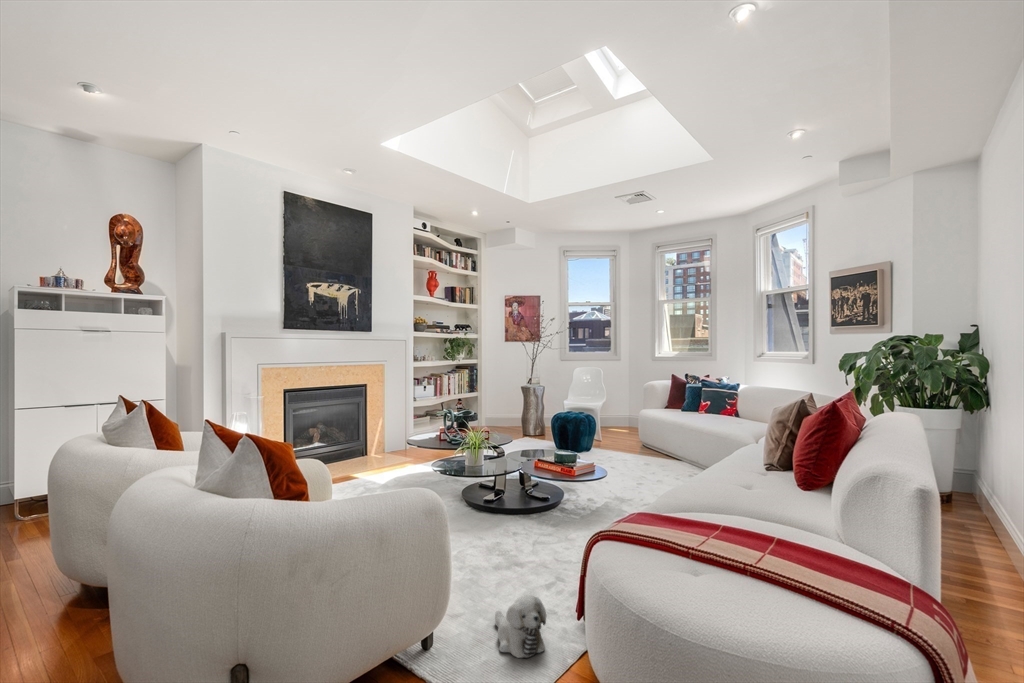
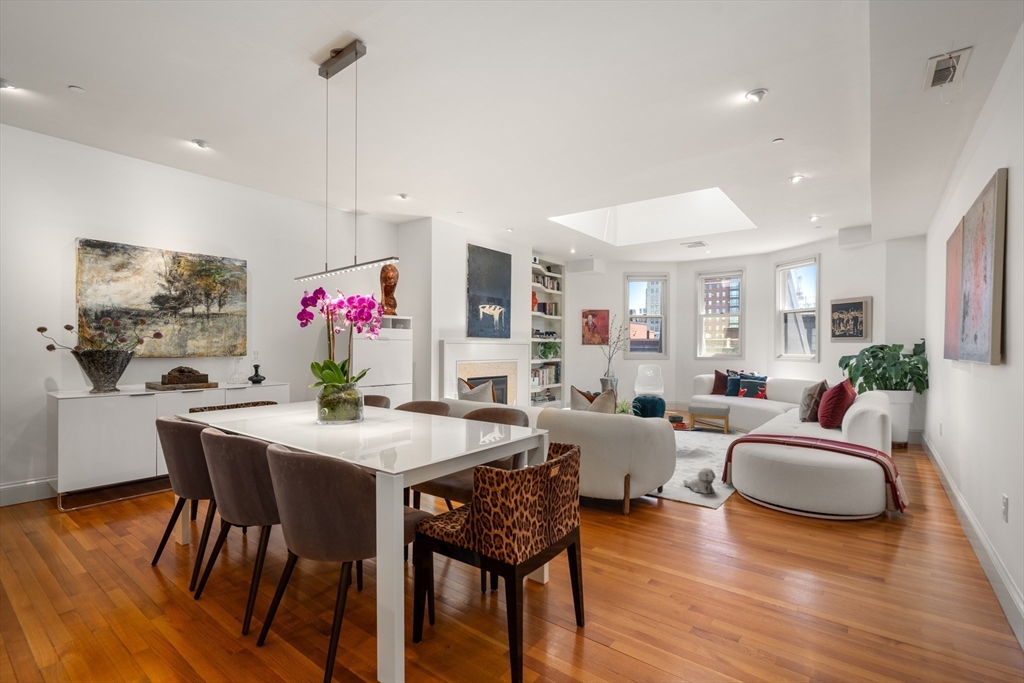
footstool: none [617,423,680,472] -> present [688,403,730,434]

